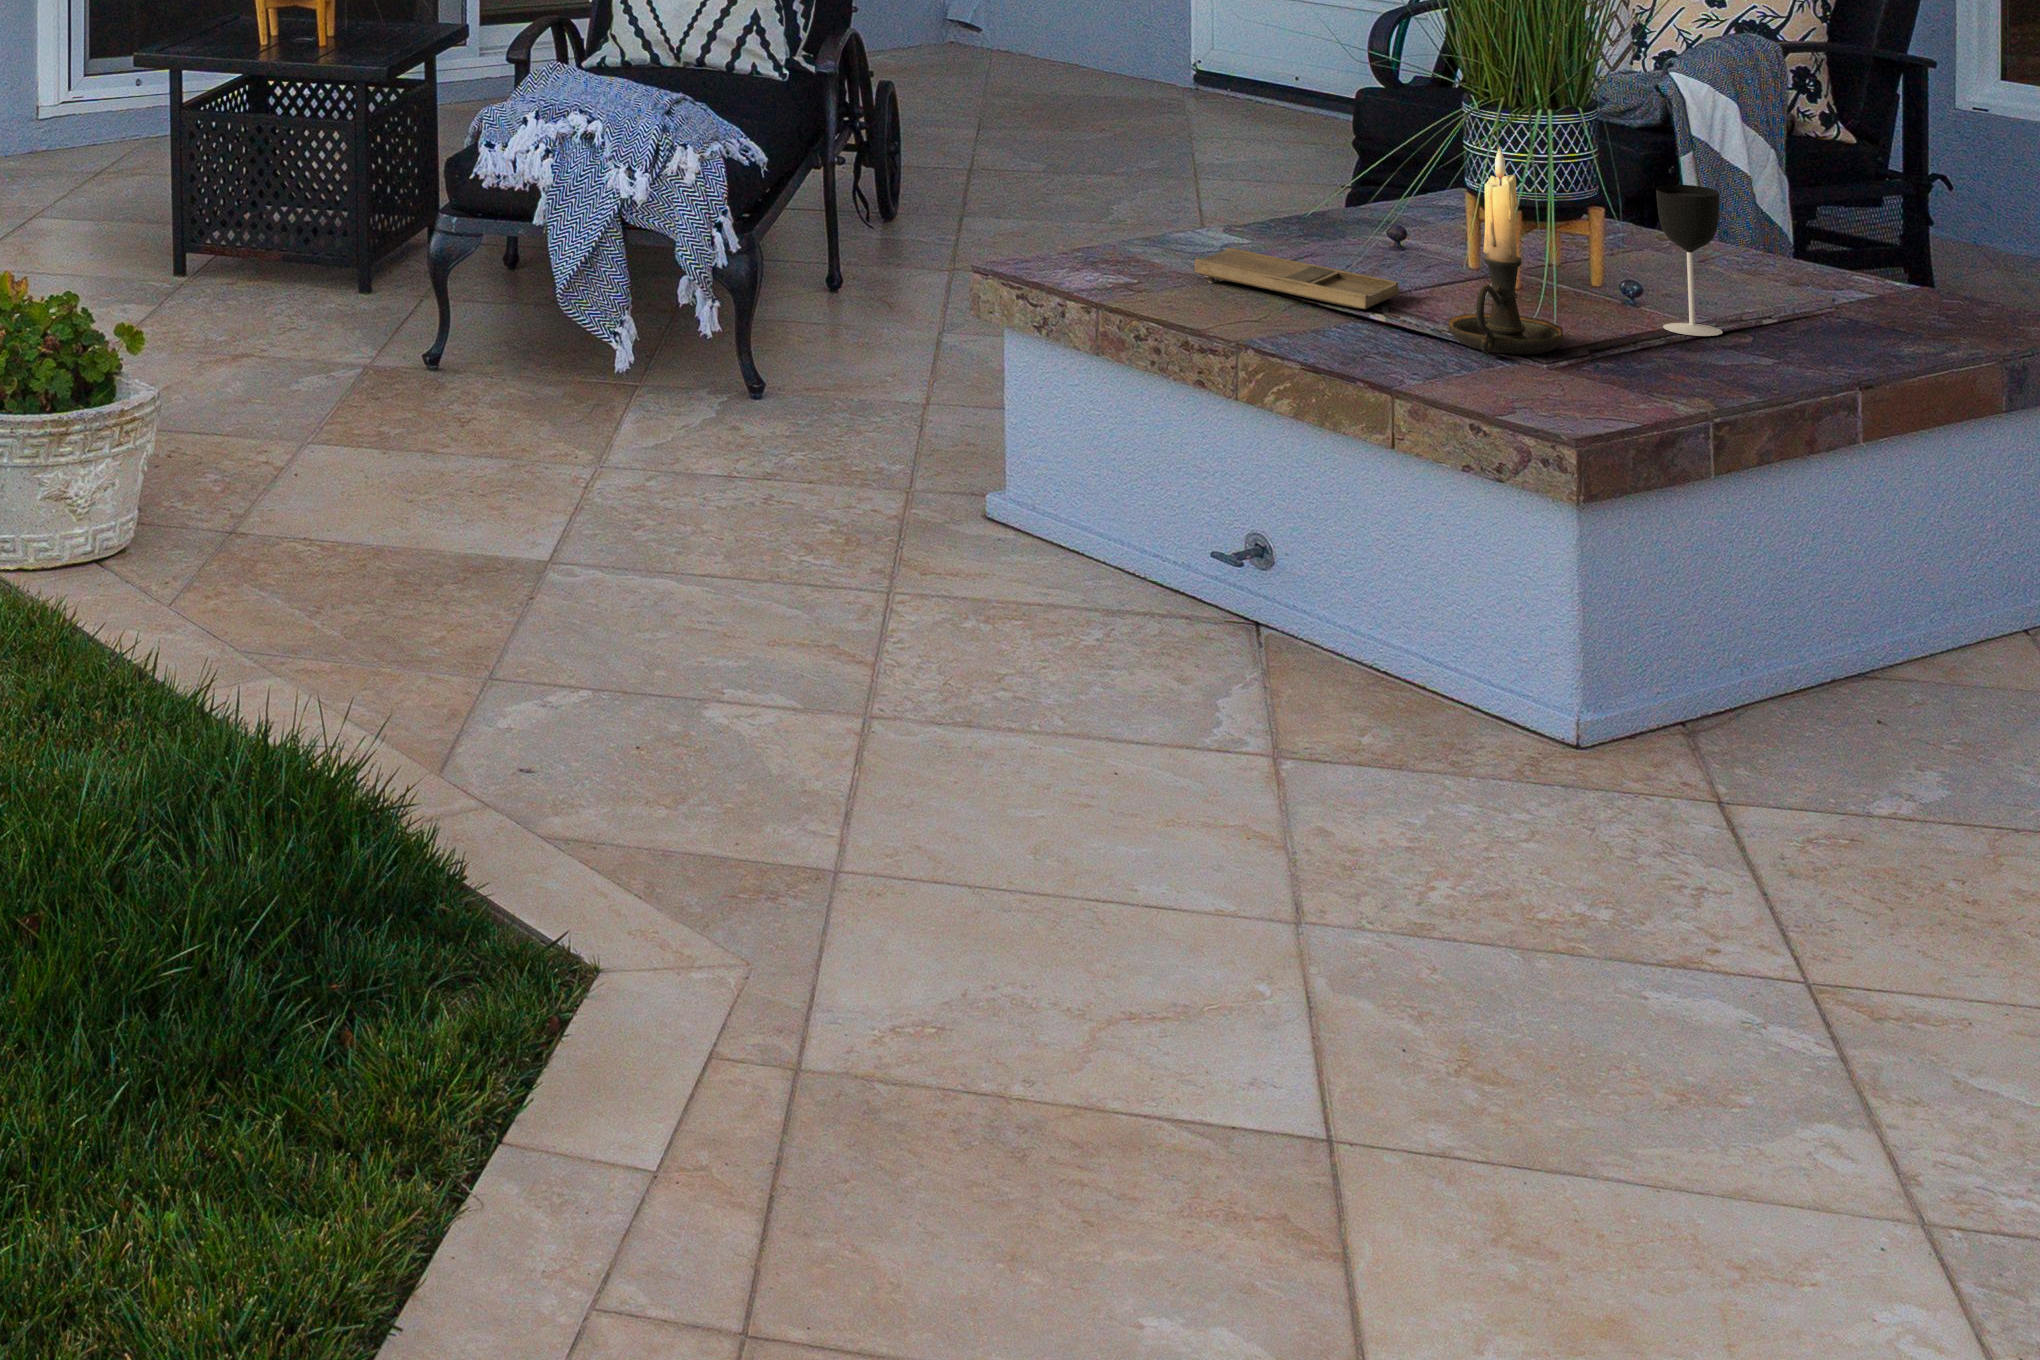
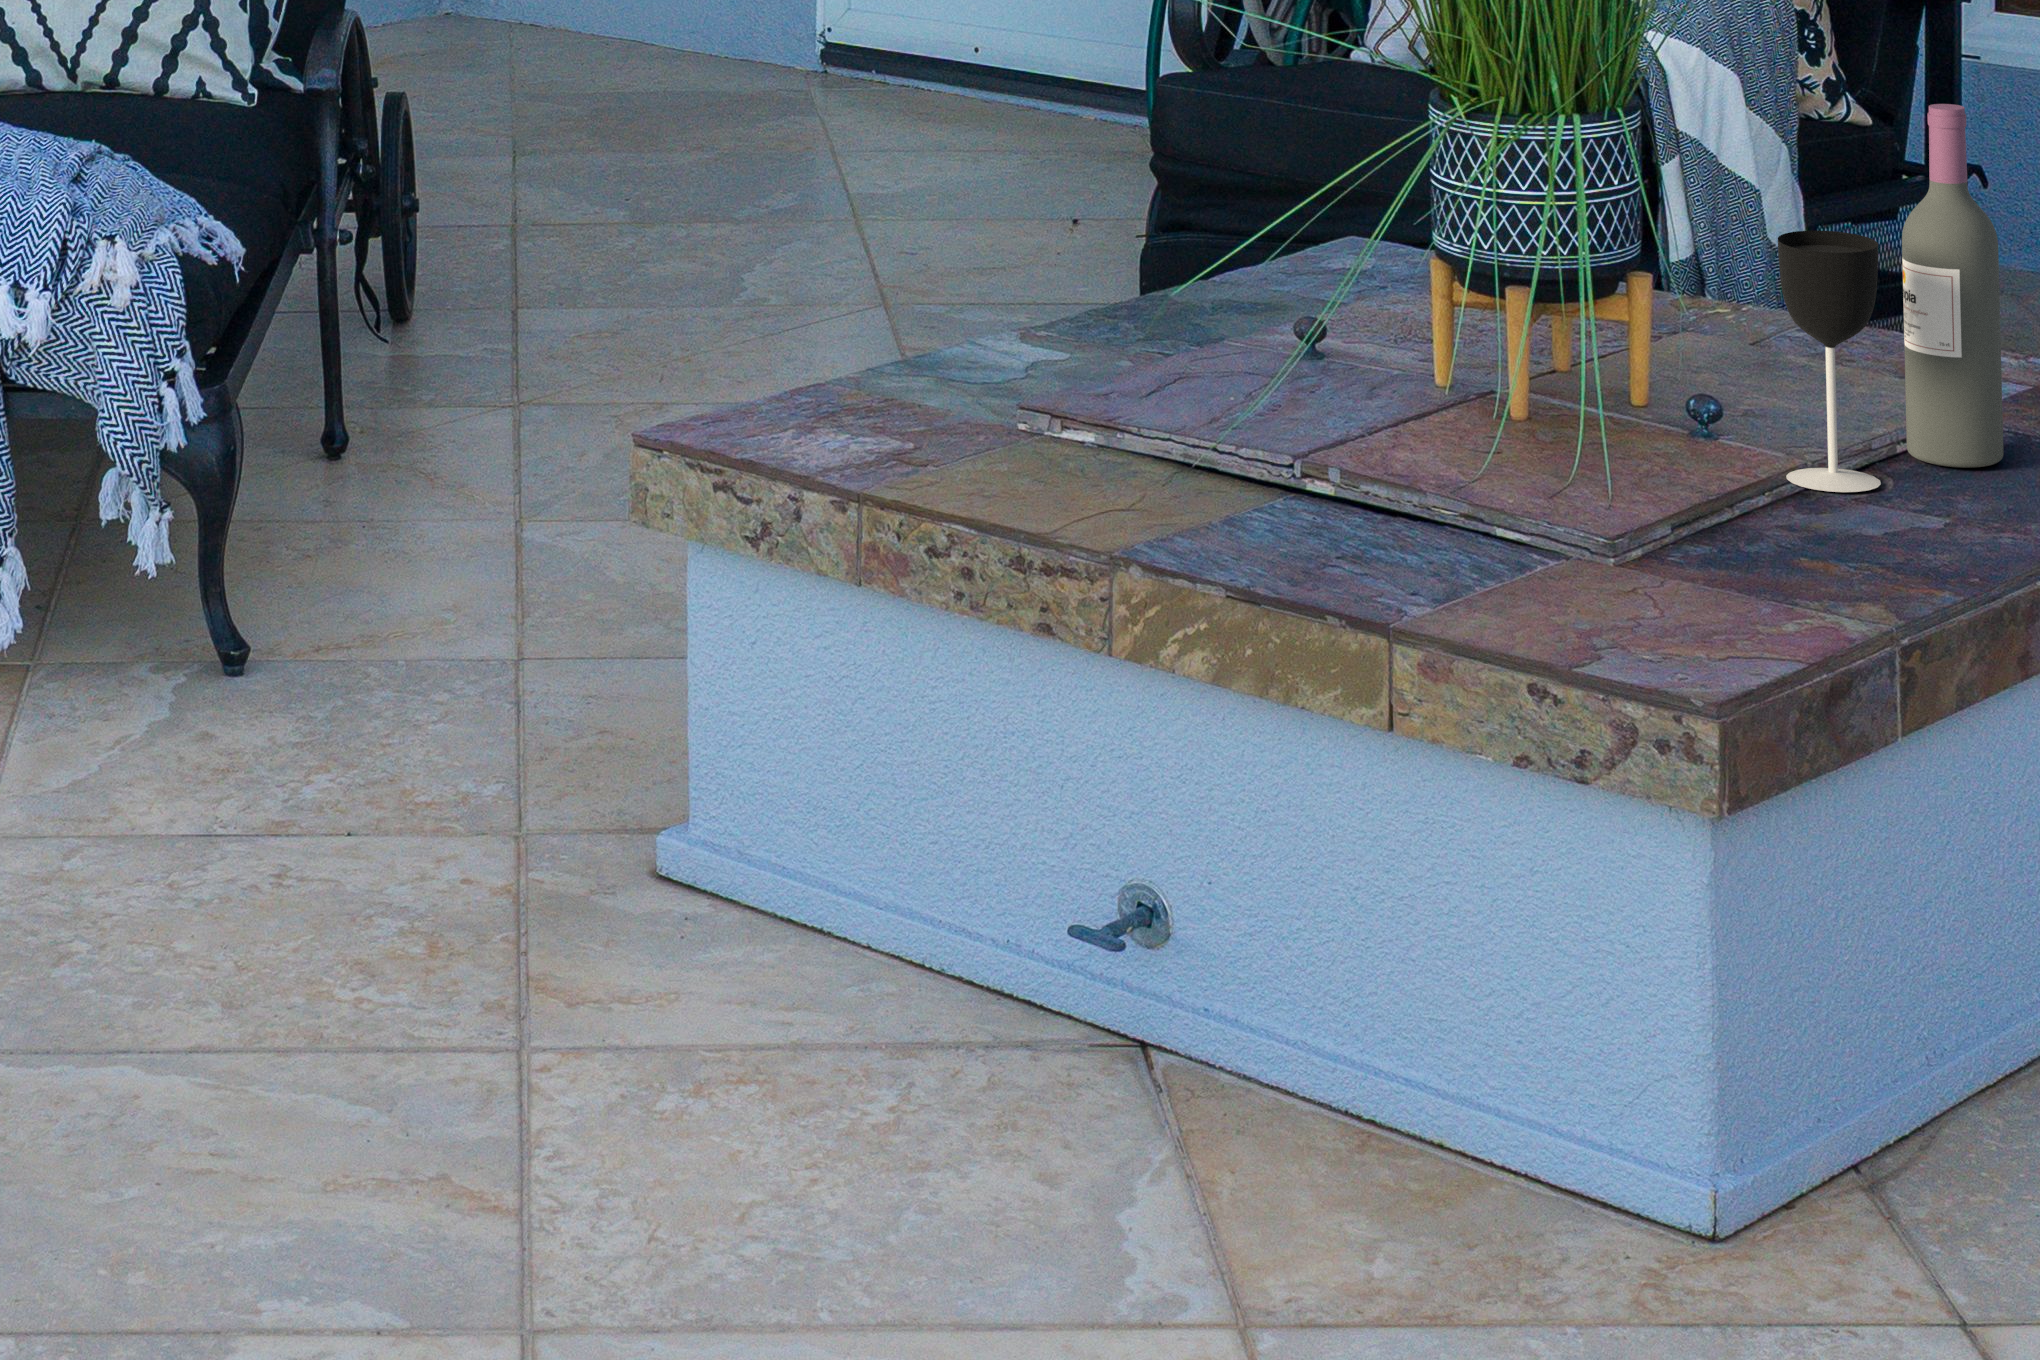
wine bottle: none [1747,116,1813,330] -> present [1902,104,2004,468]
candle holder: present [1449,147,1563,354] -> none [1474,187,1667,564]
tray: present [1195,247,1399,309] -> none [1027,382,1364,486]

